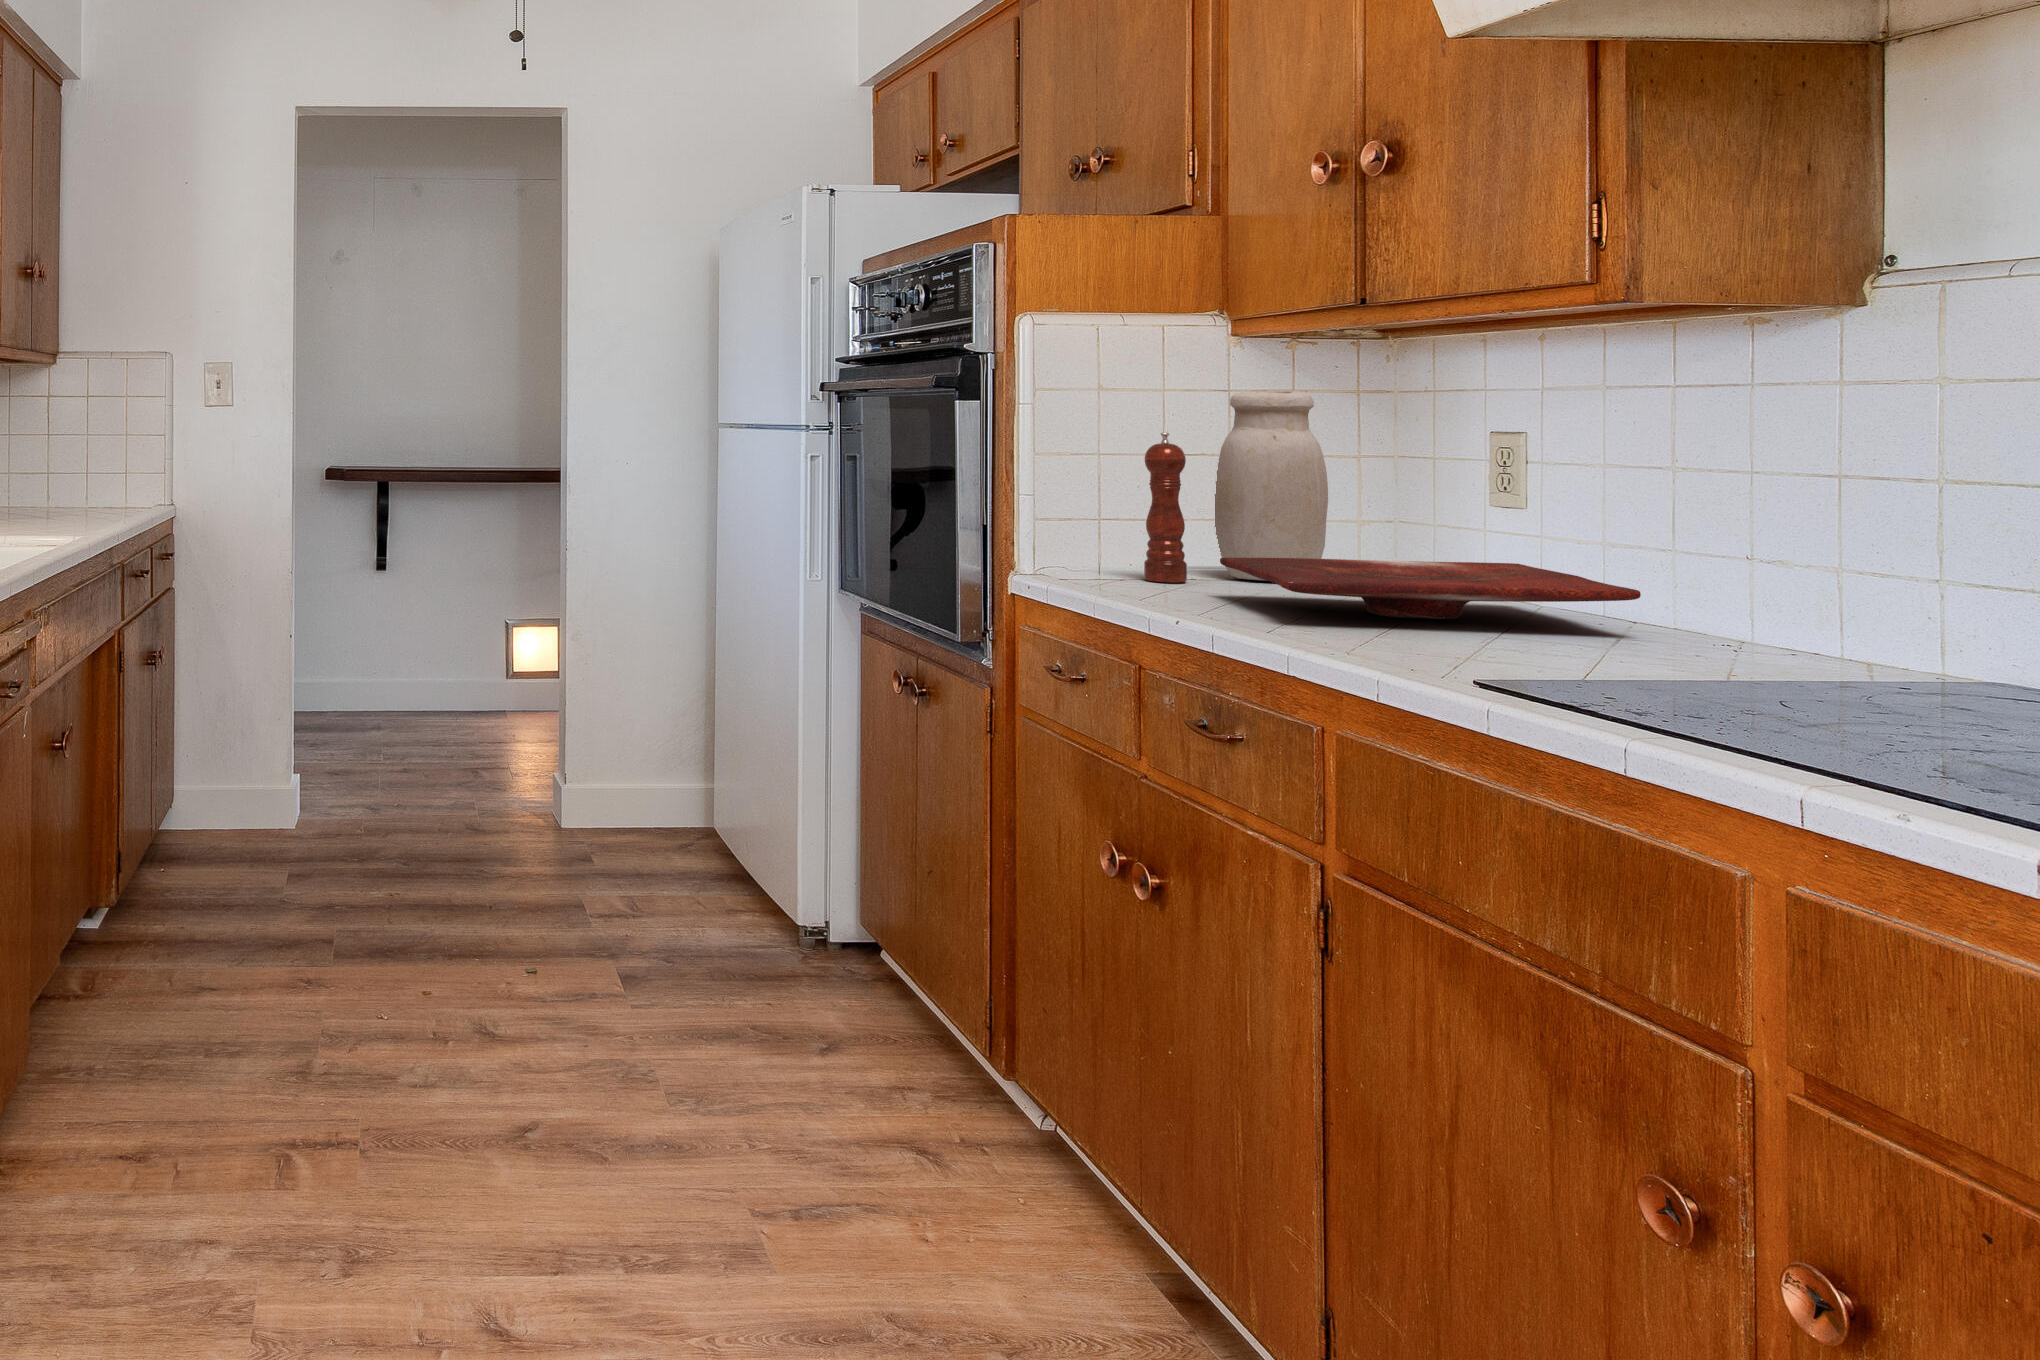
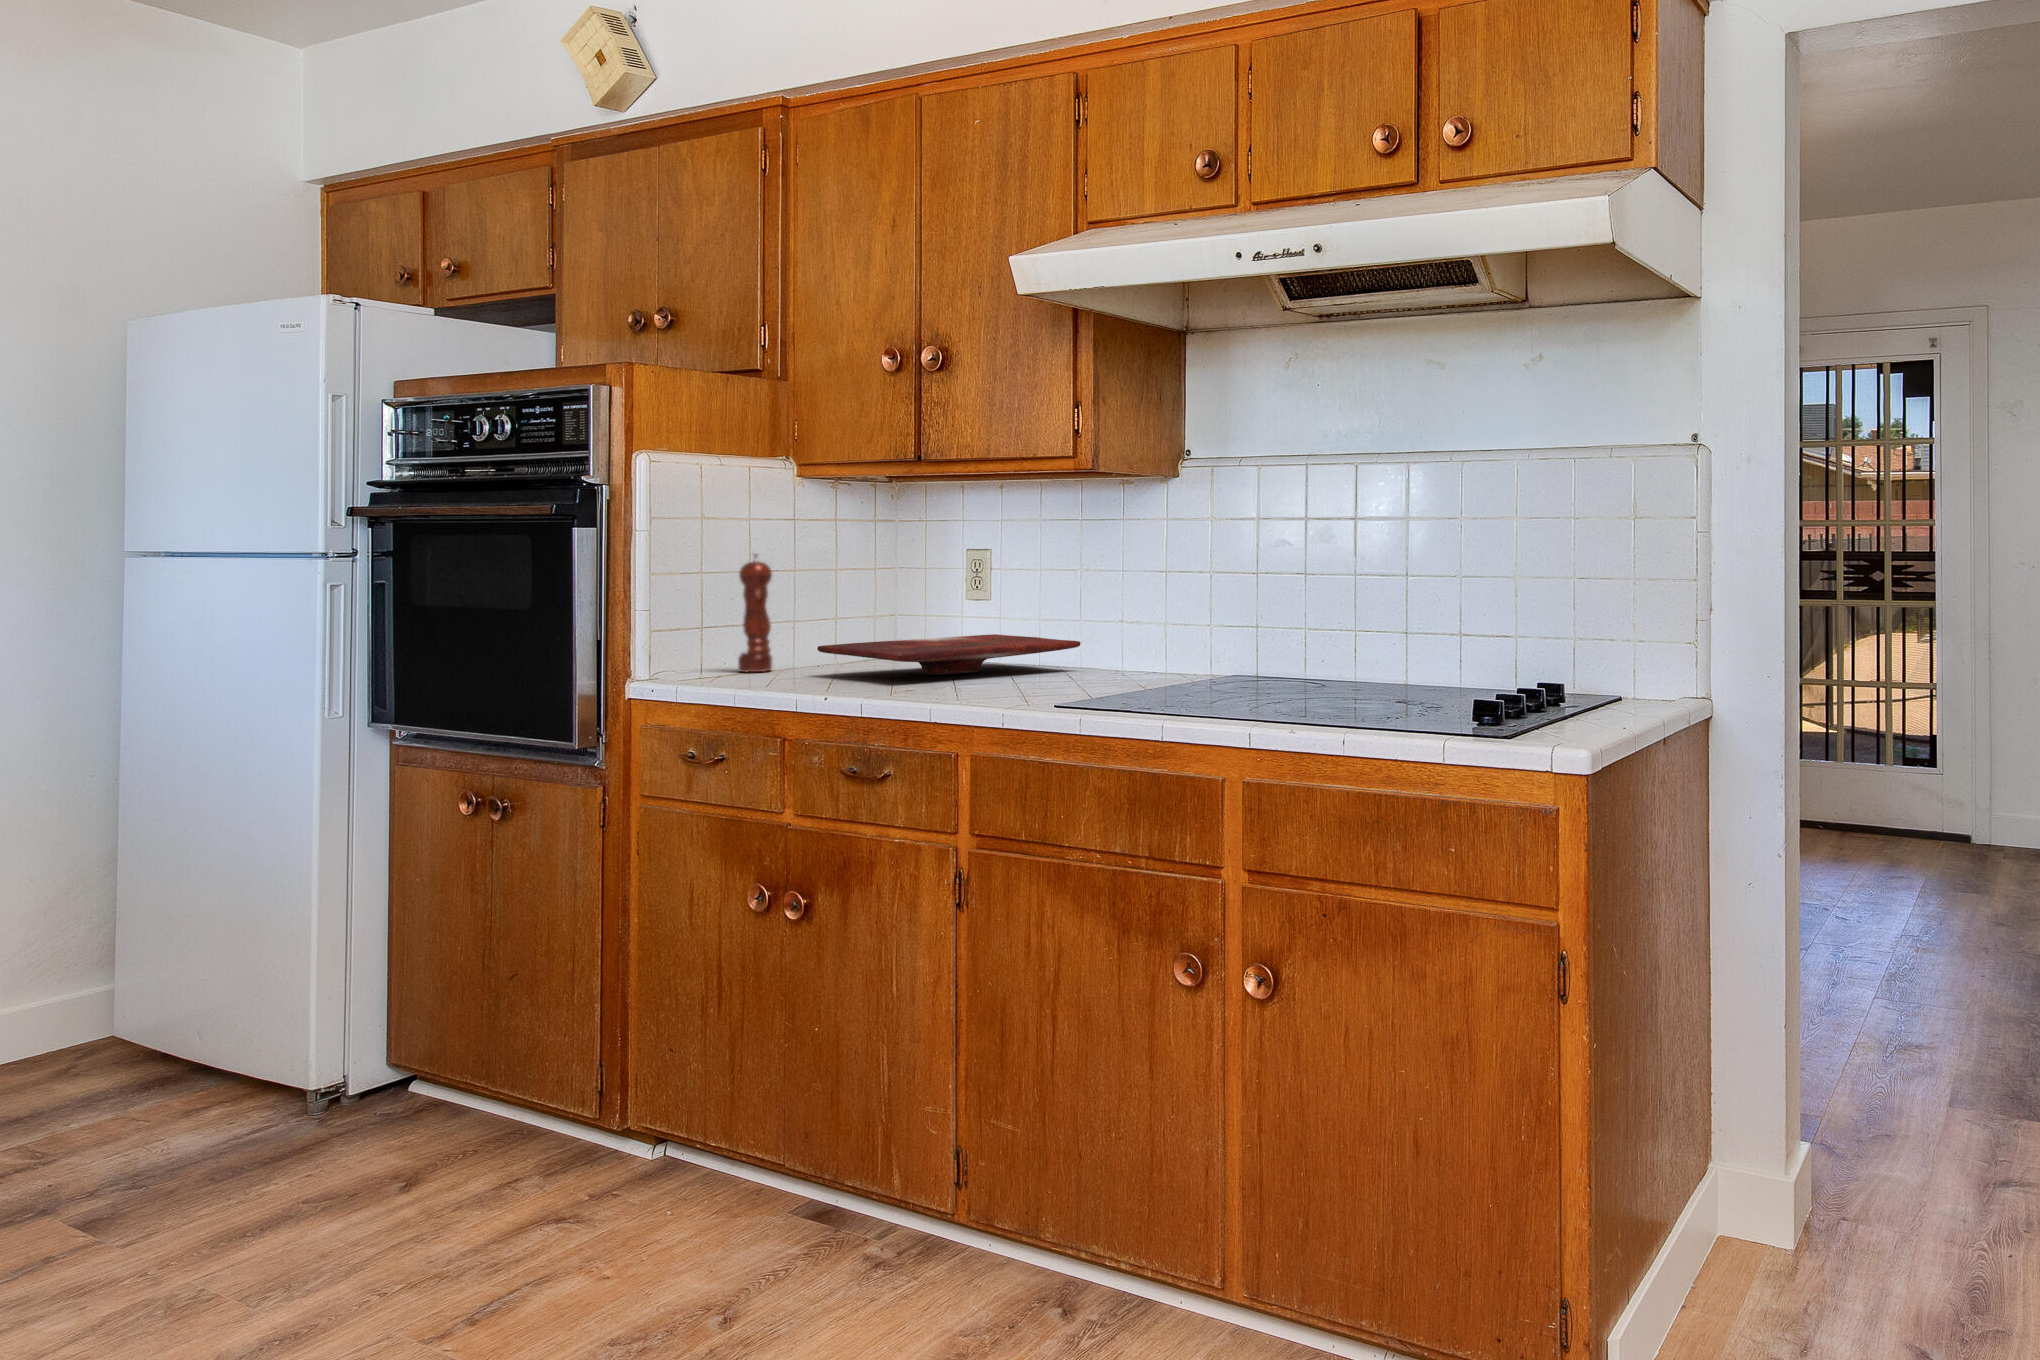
jar: present [1215,391,1328,581] -> none [782,520,864,665]

